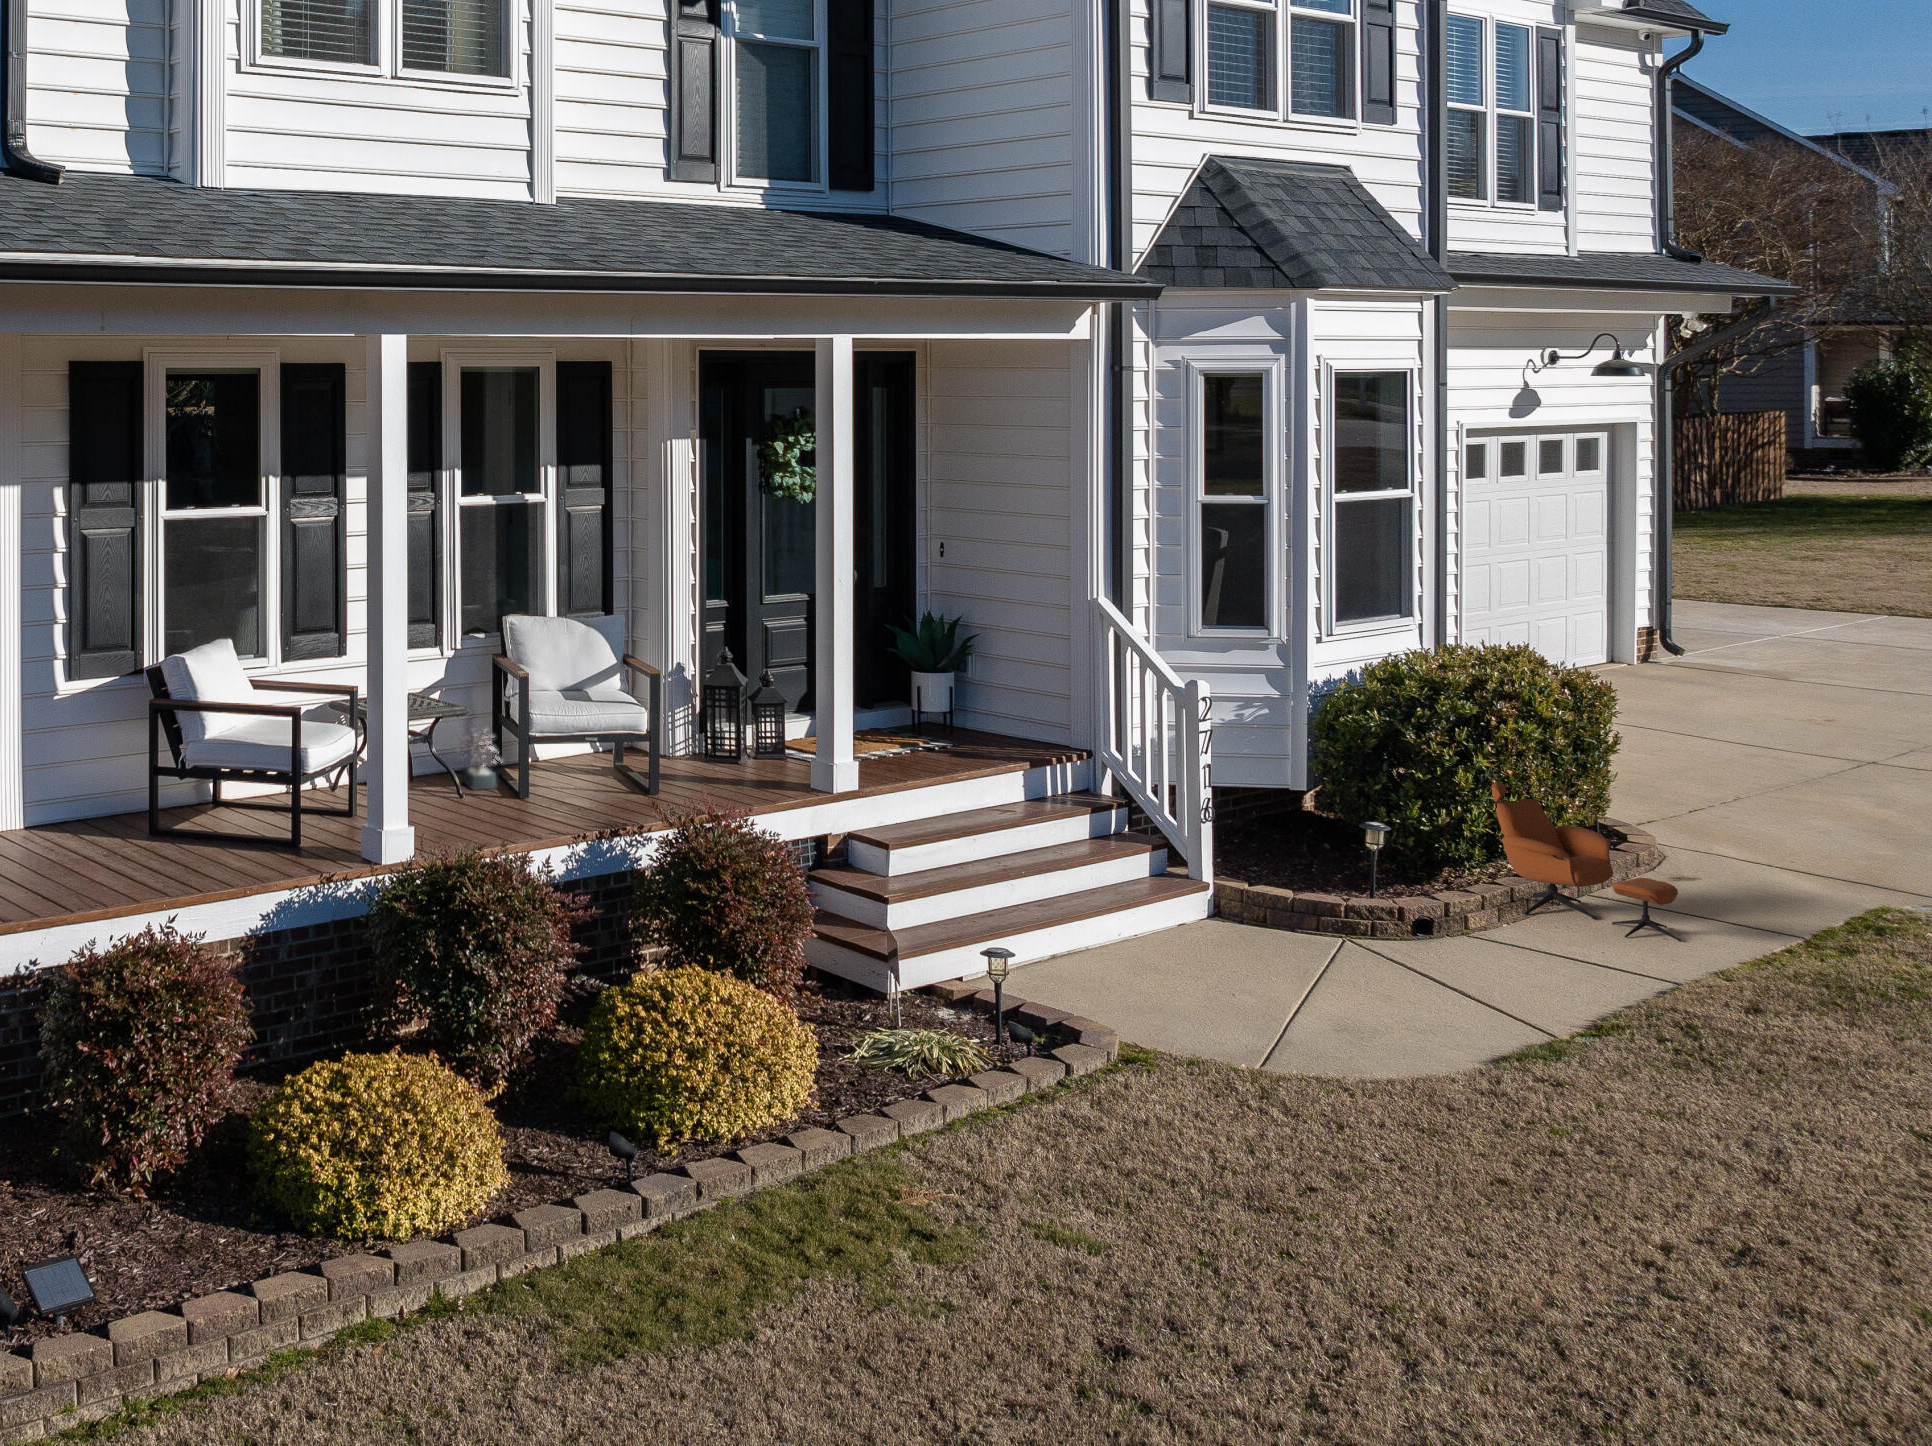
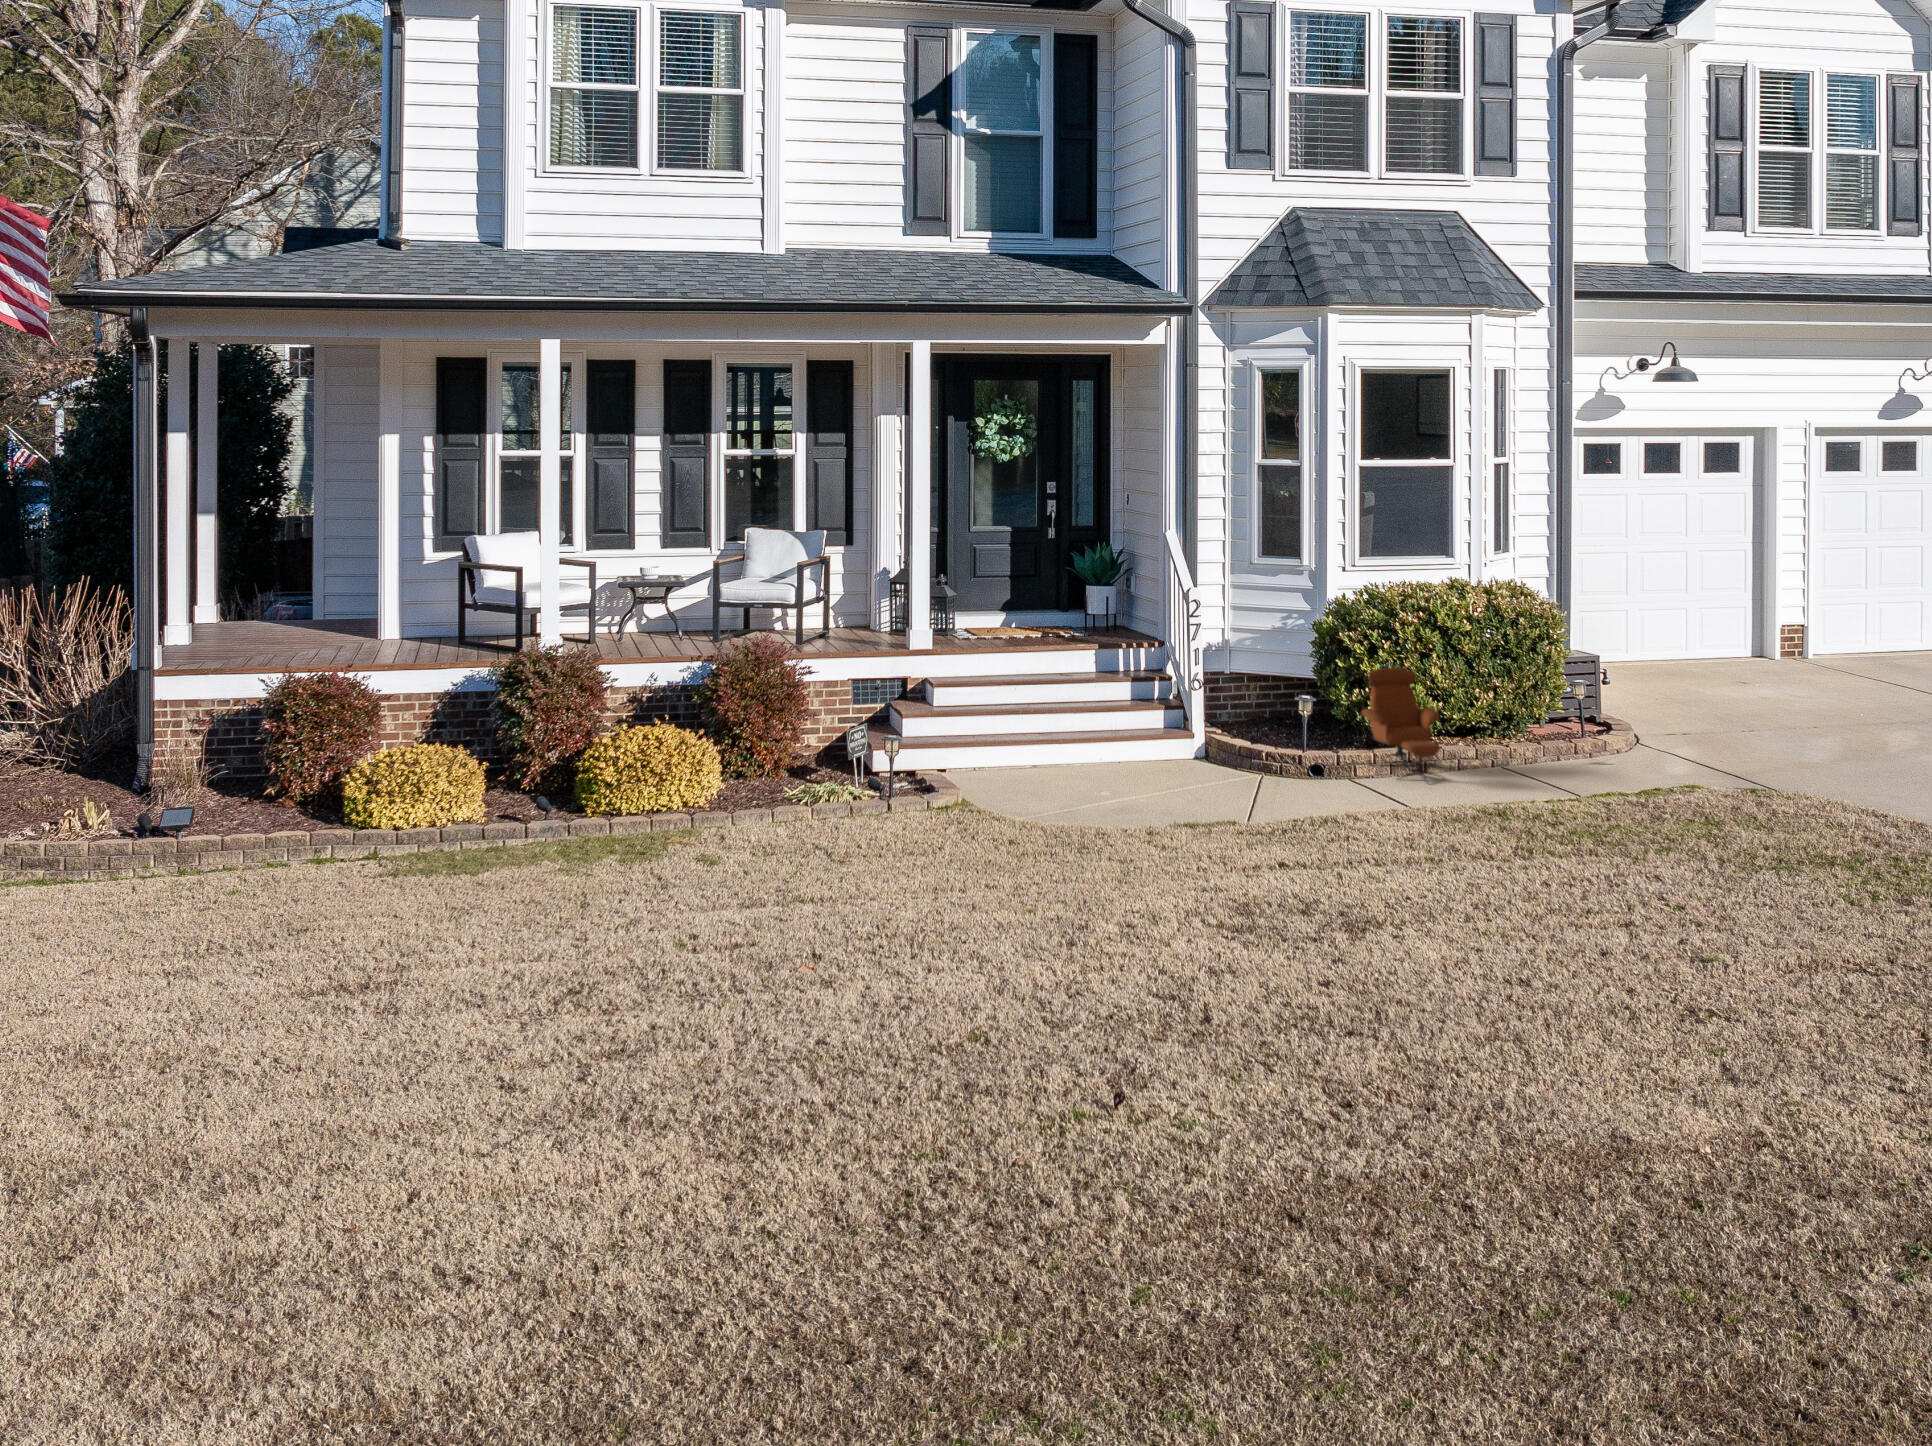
decorative plant: present [456,728,500,790] -> none [692,596,721,634]

